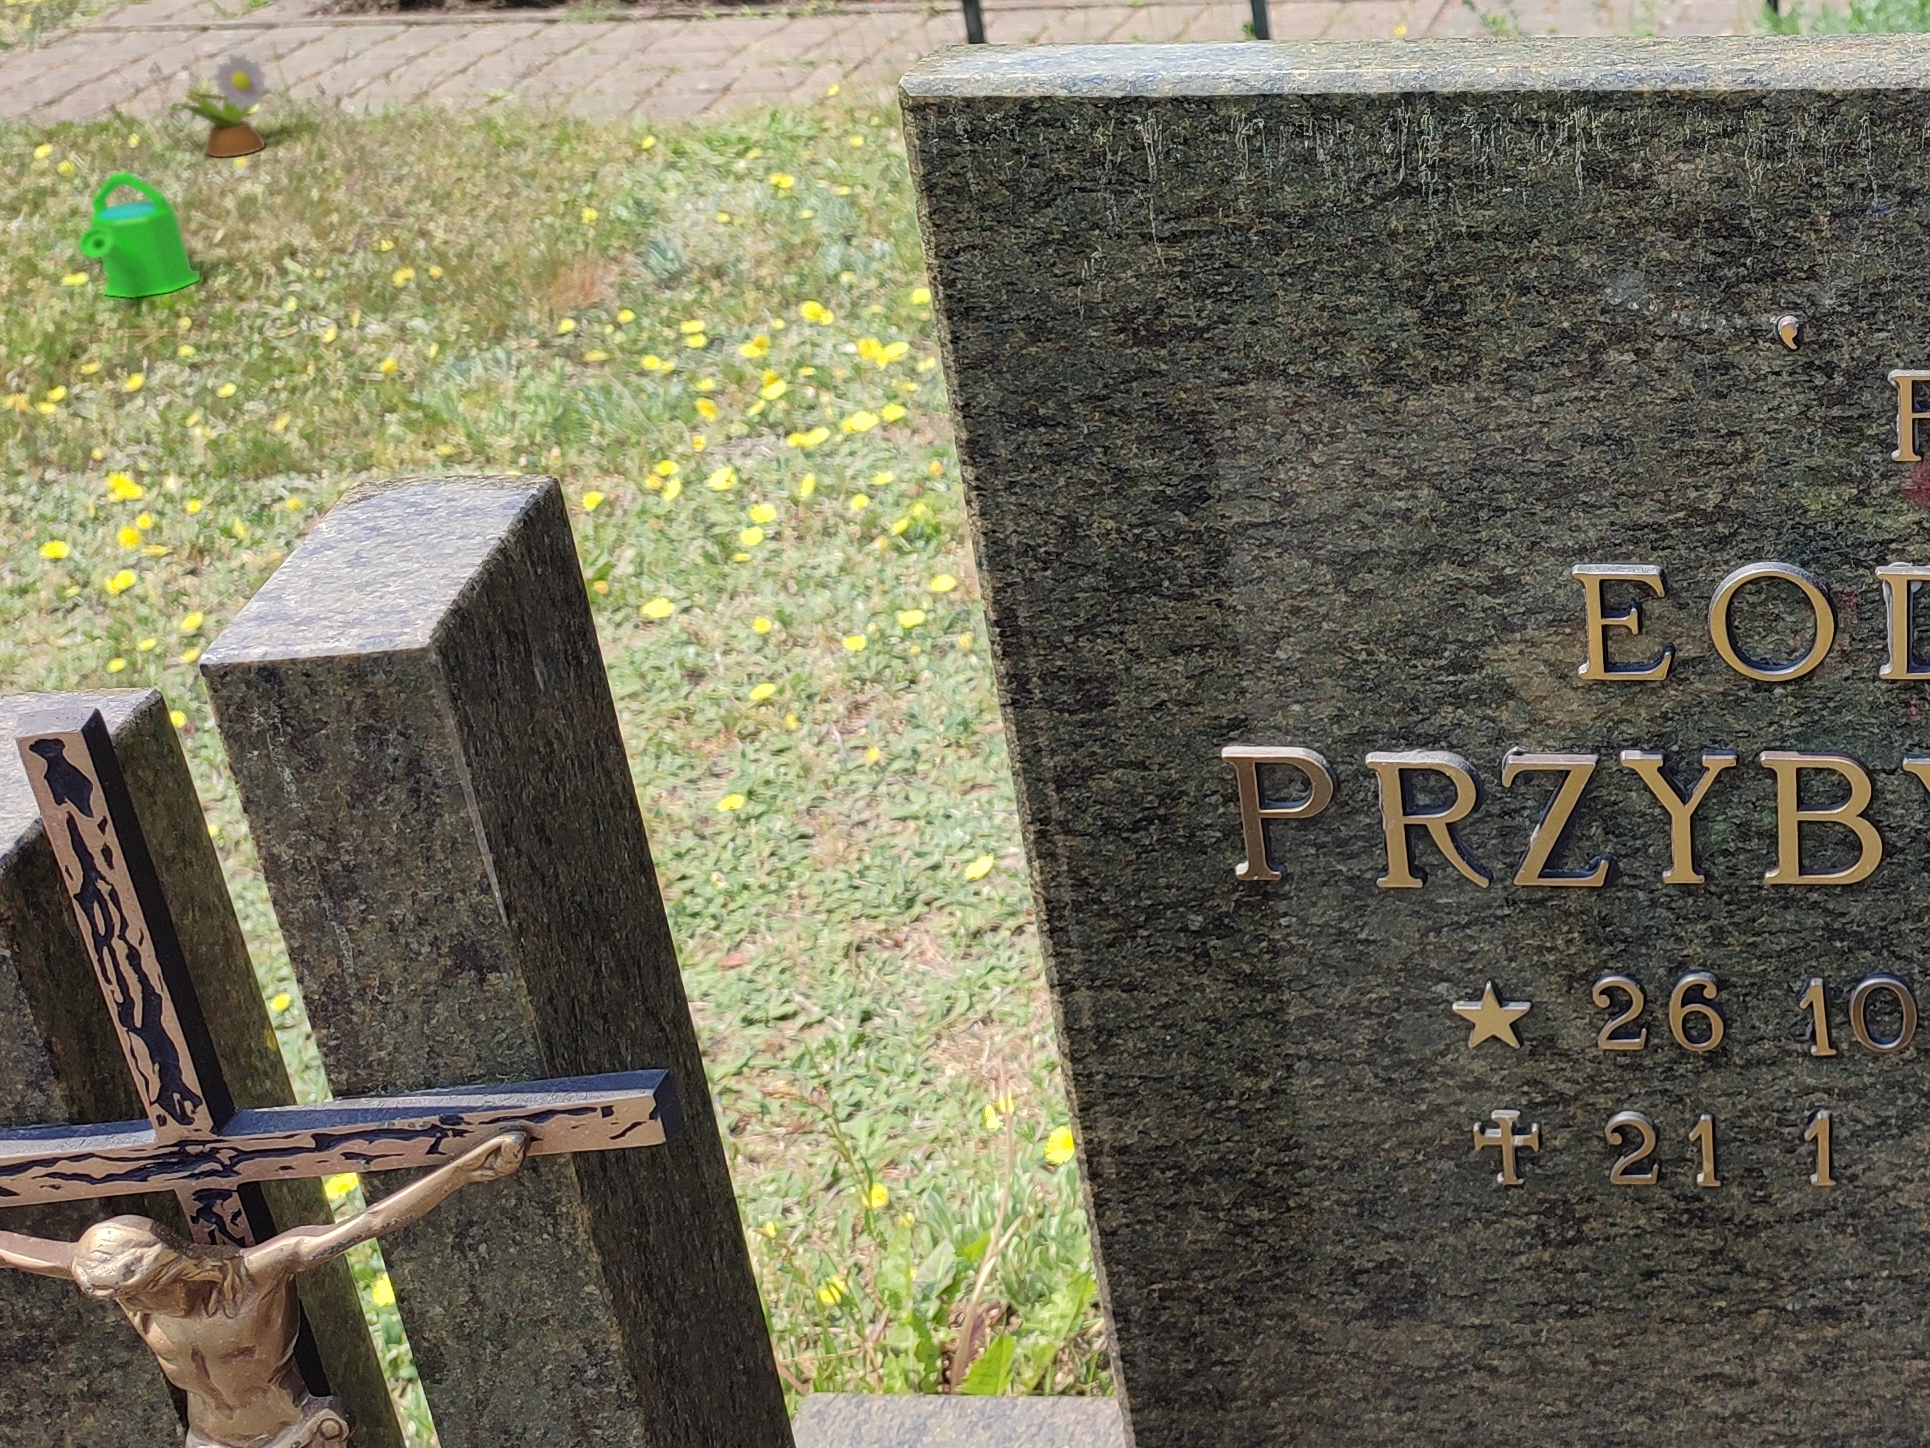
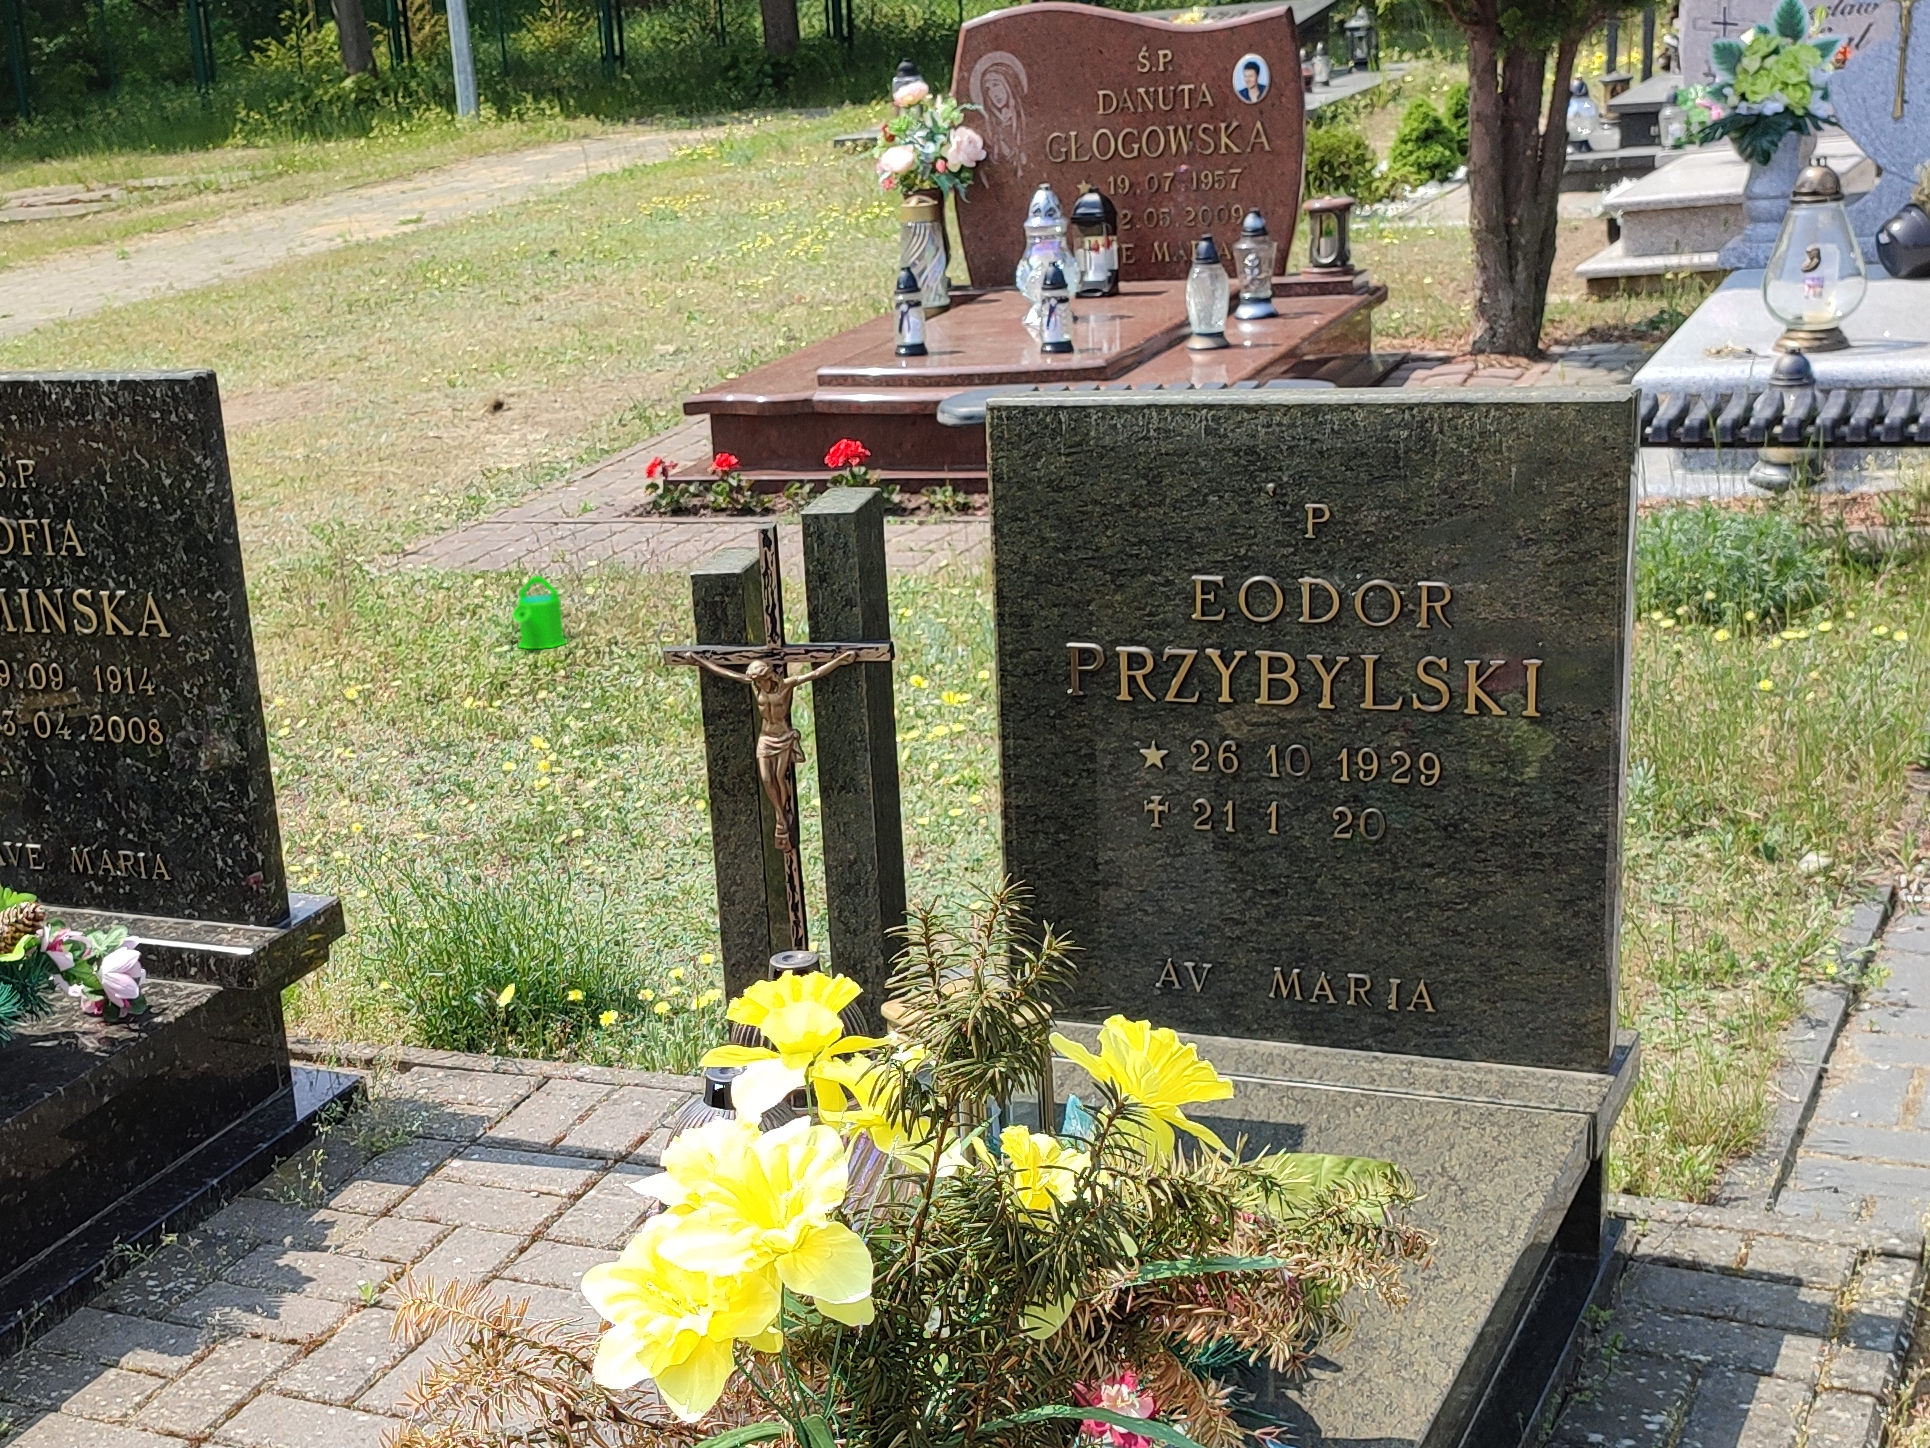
decorative plant: present [170,54,274,157] -> none [546,519,610,584]

